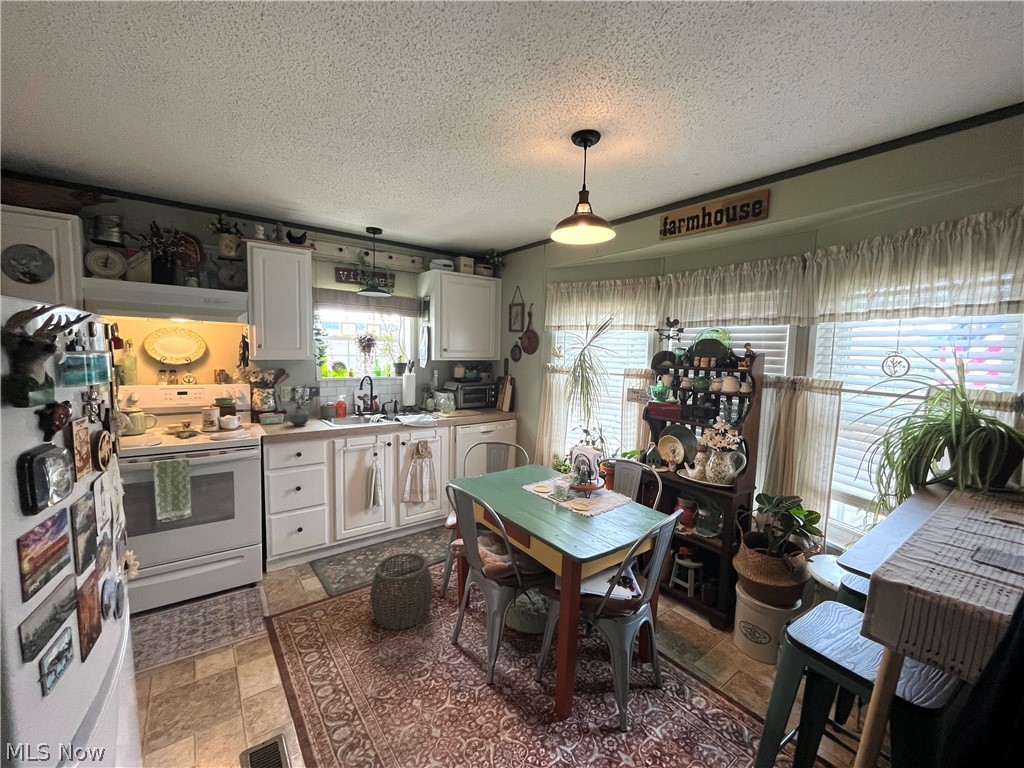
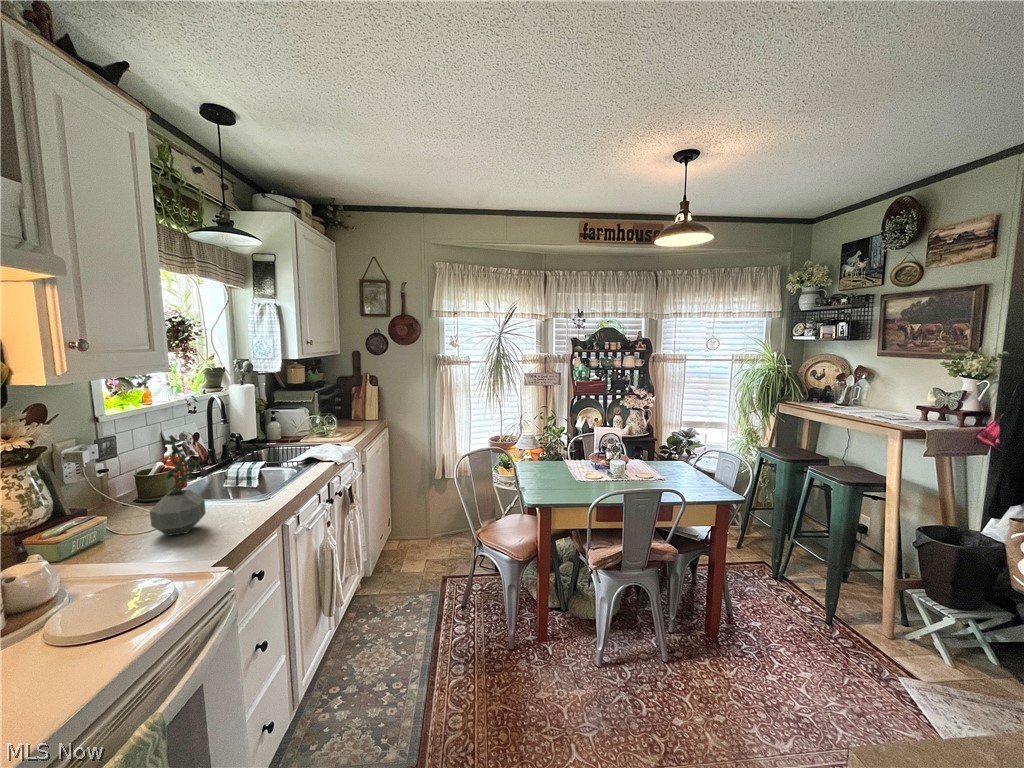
woven basket: present [370,553,433,630] -> none [490,610,571,722]

